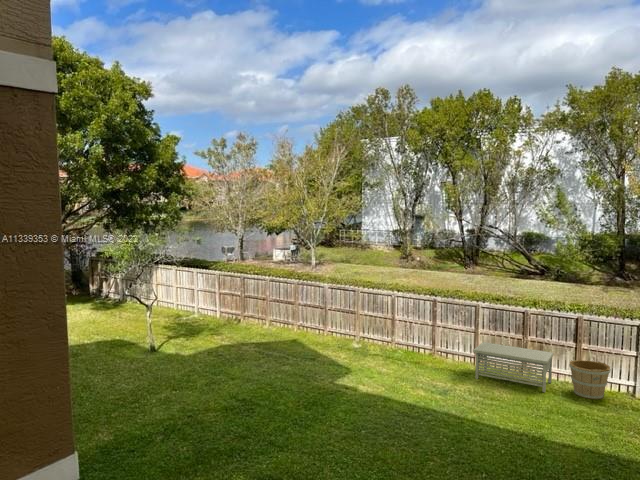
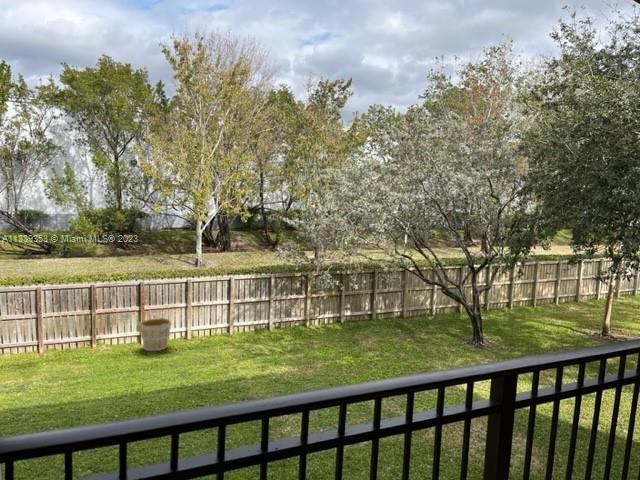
storage bench: present [473,342,554,392] -> none [44,320,123,366]

